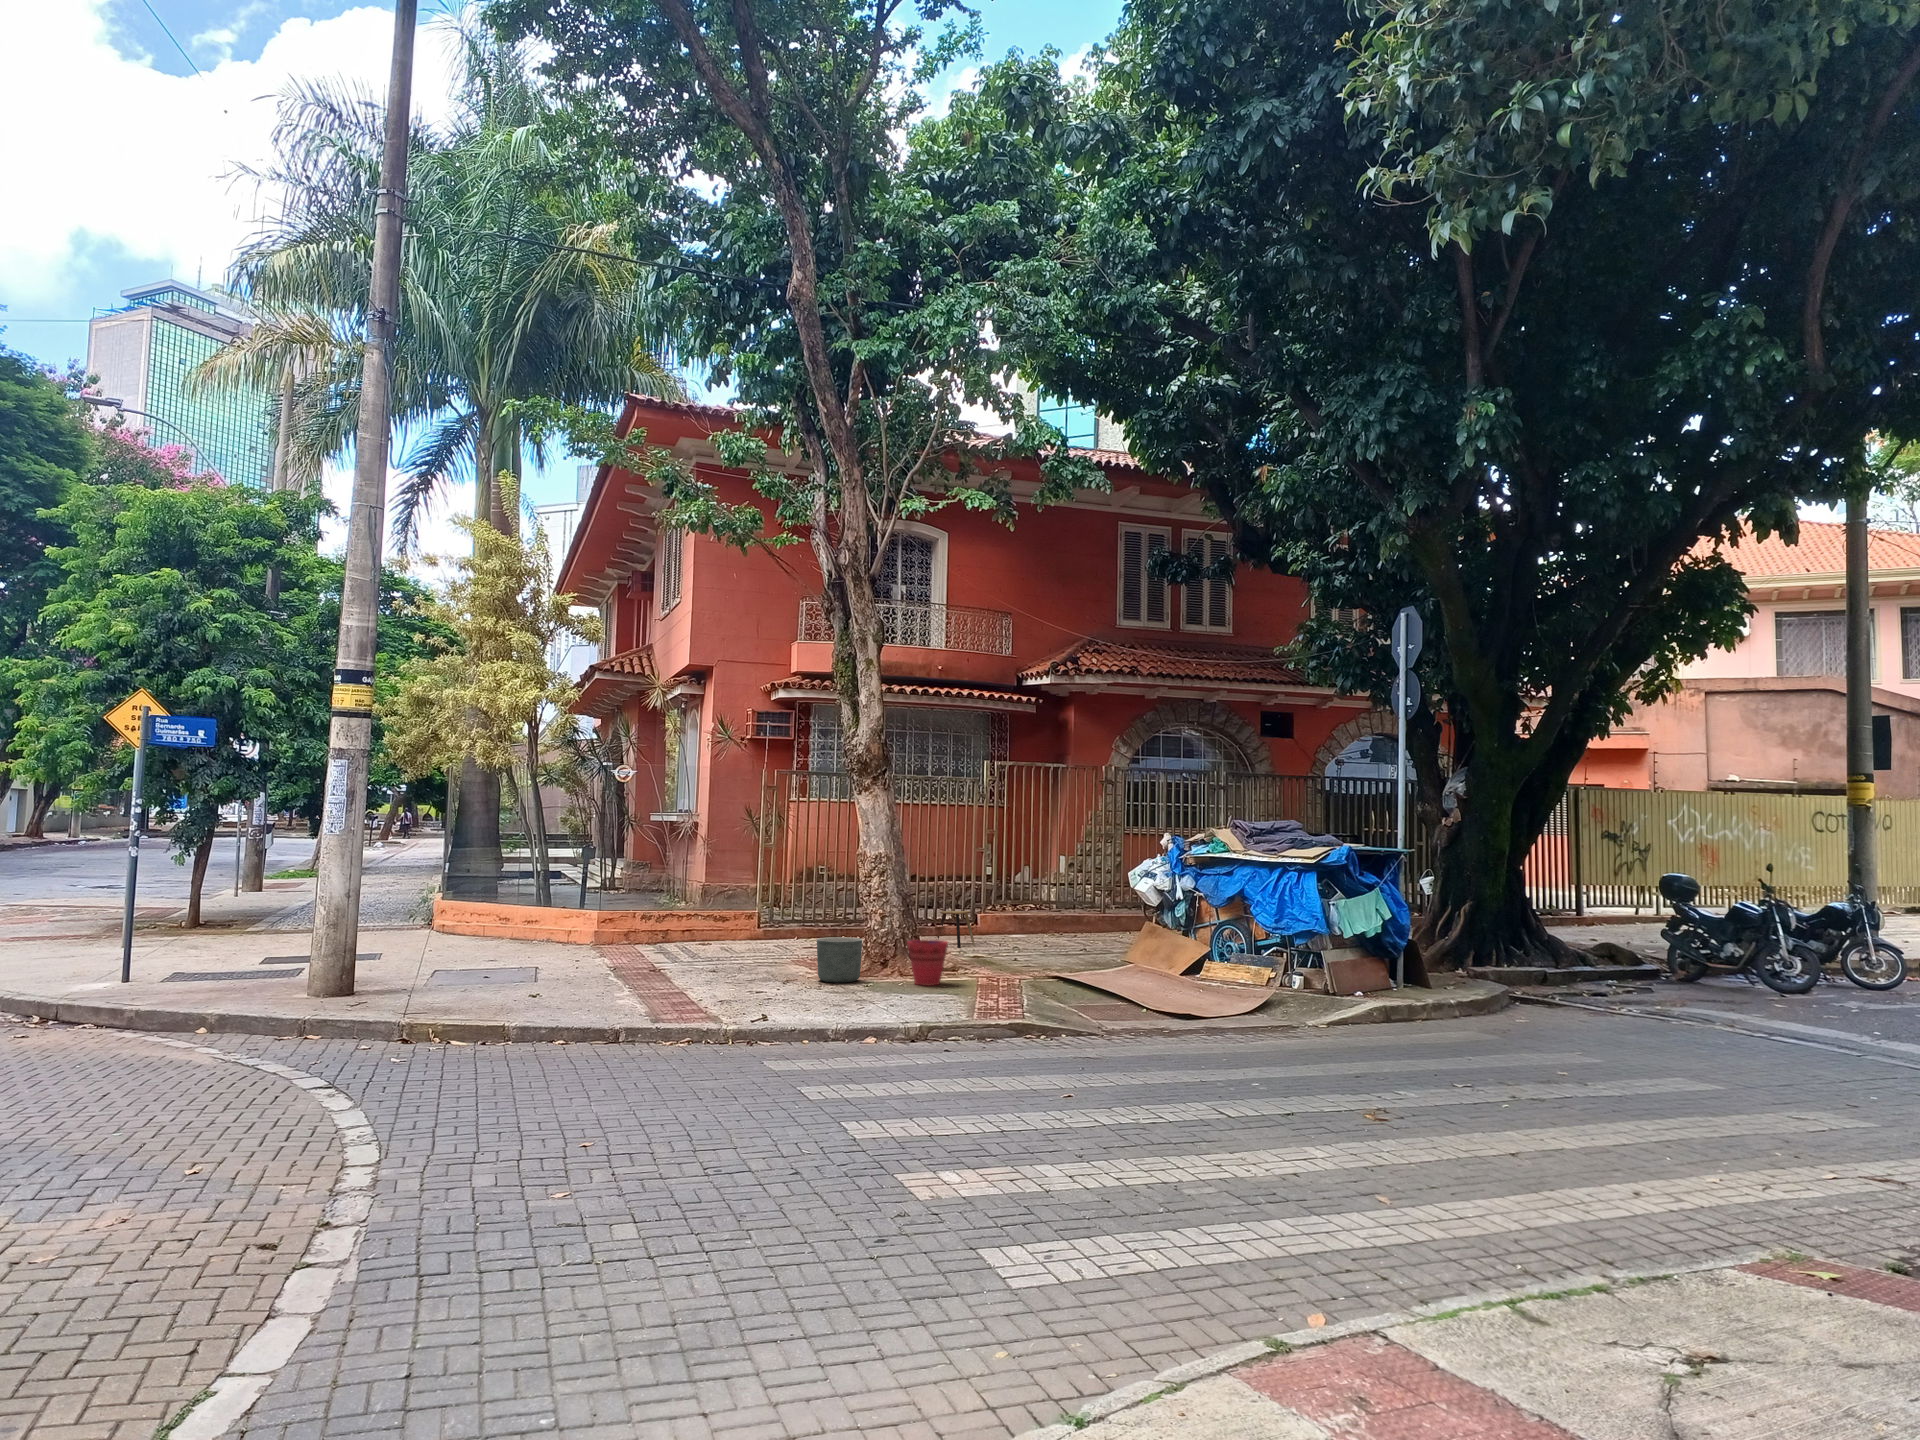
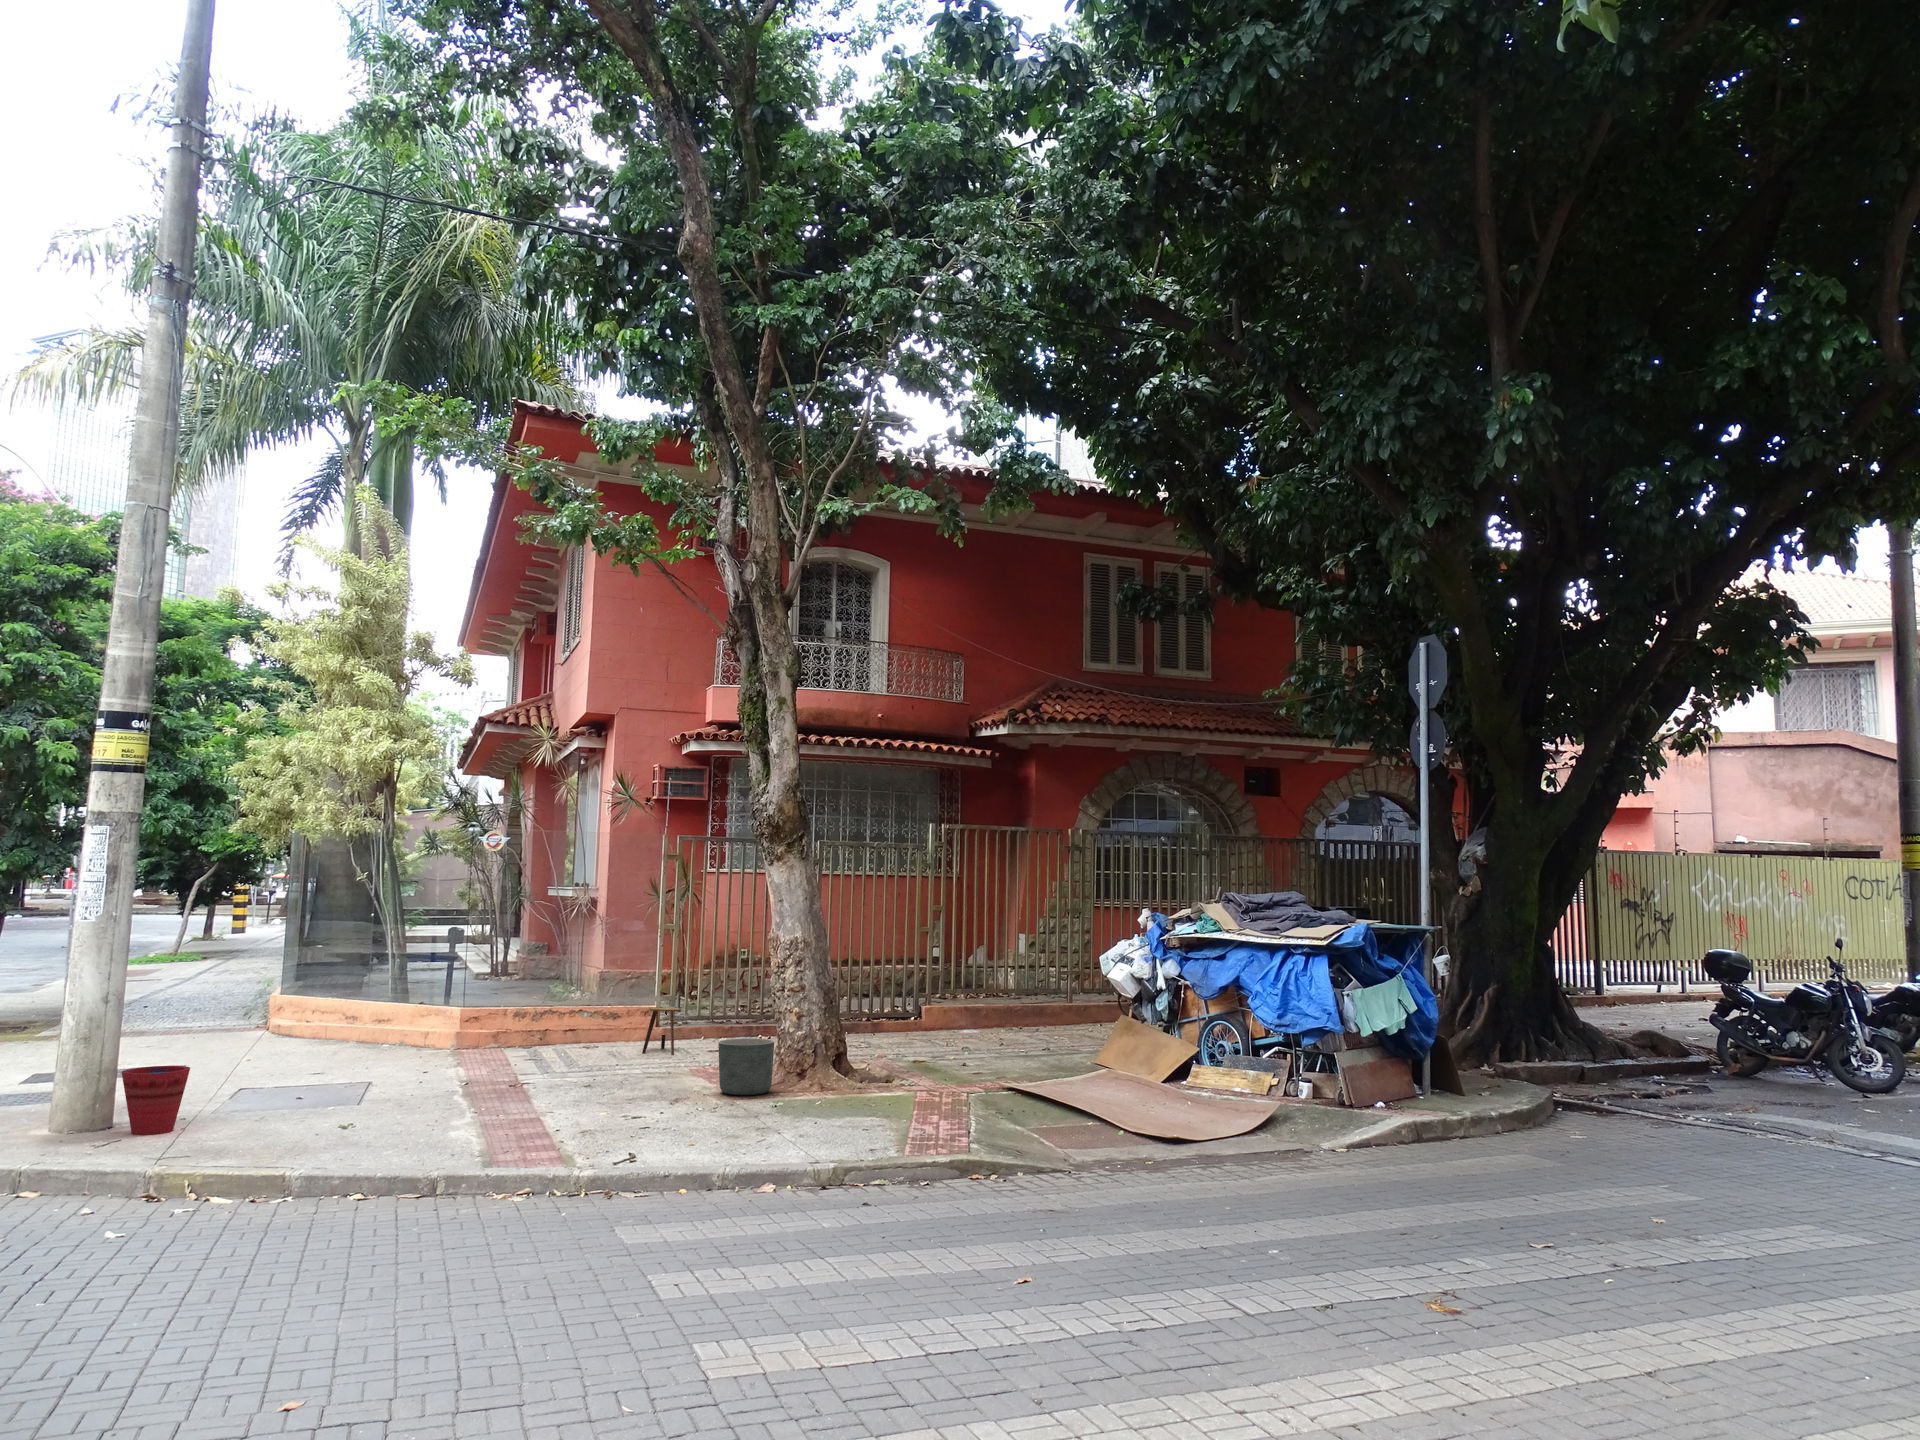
stool: present [938,911,975,948] -> present [642,1007,682,1055]
bucket: present [907,940,949,986] -> present [122,1066,190,1135]

